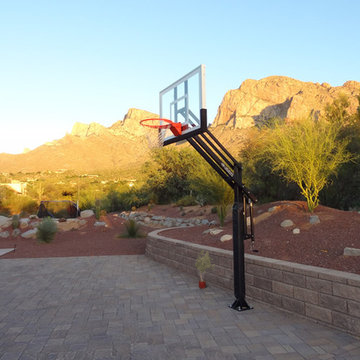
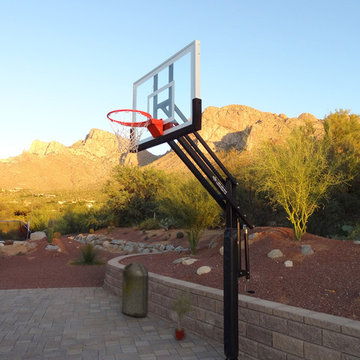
trash can: none [159,233,180,275] -> present [122,262,148,318]

